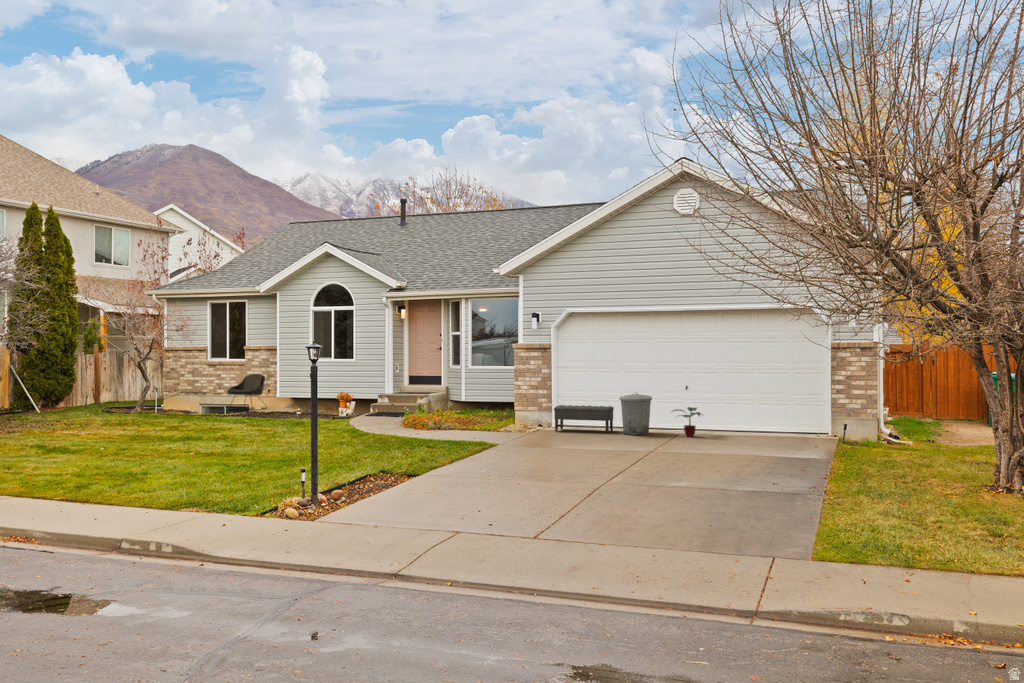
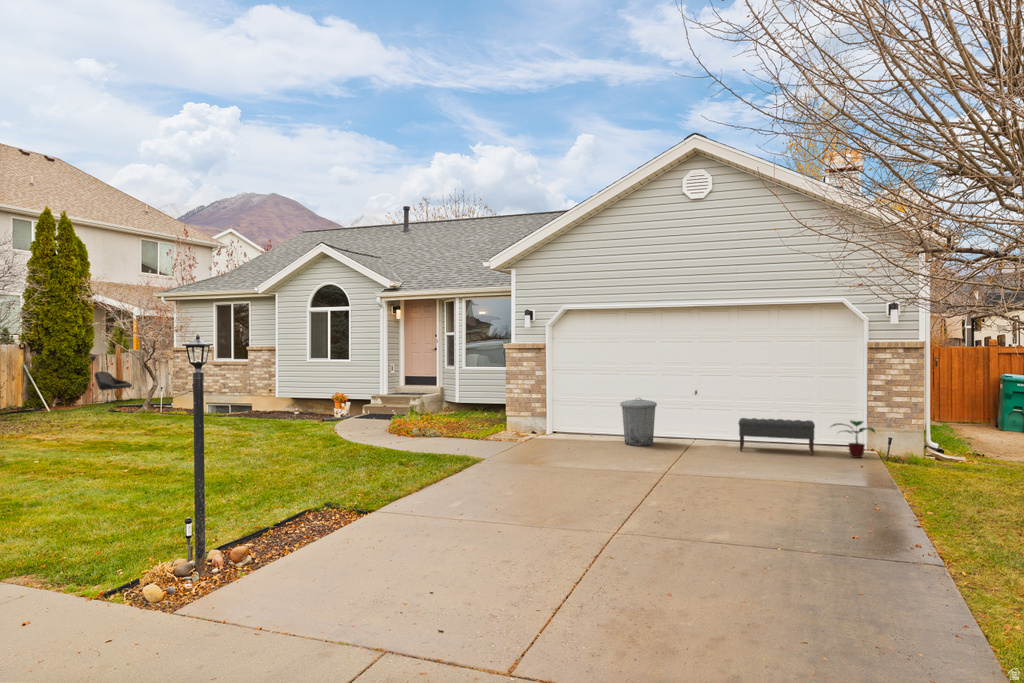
lounge chair: present [227,374,265,410] -> present [94,371,132,403]
bench: present [554,405,614,433] -> present [739,418,815,455]
potted plant: present [673,407,701,437] -> present [832,421,875,458]

